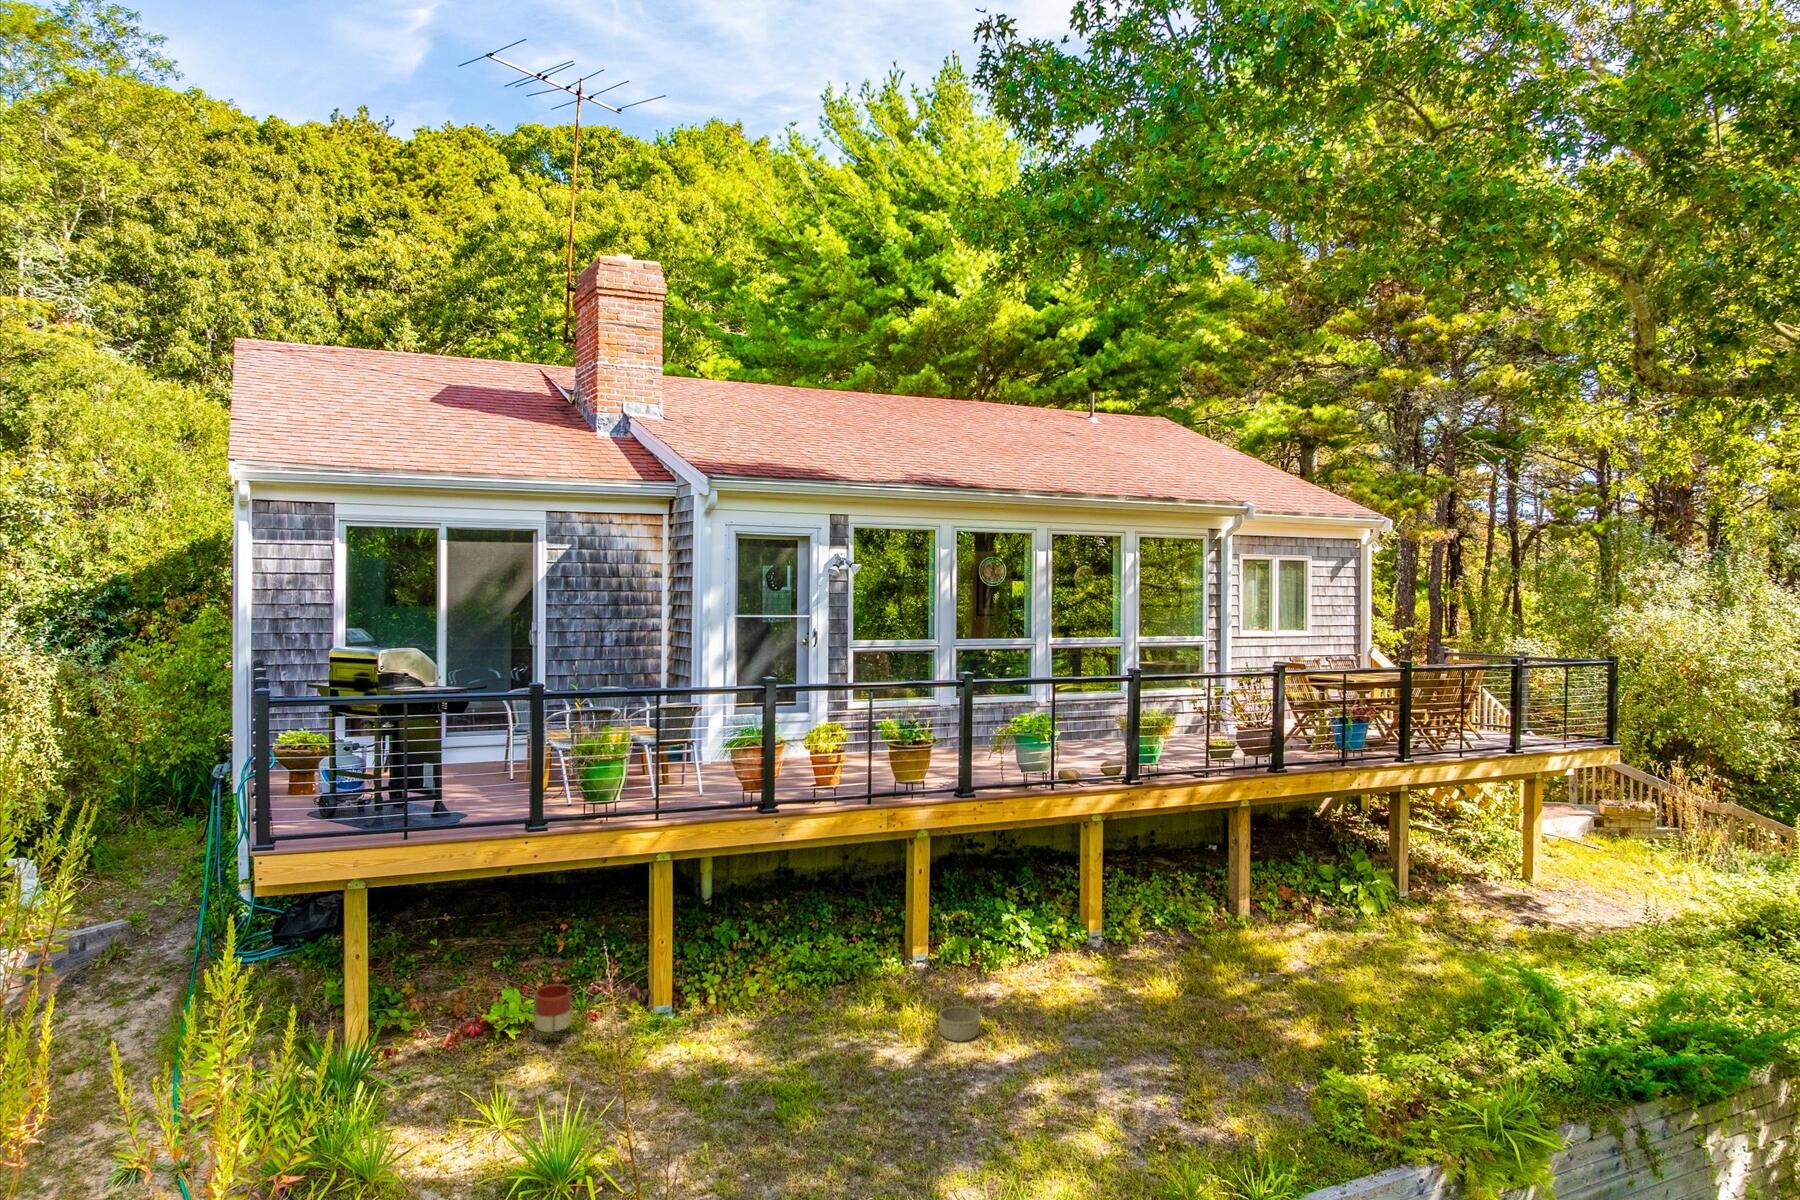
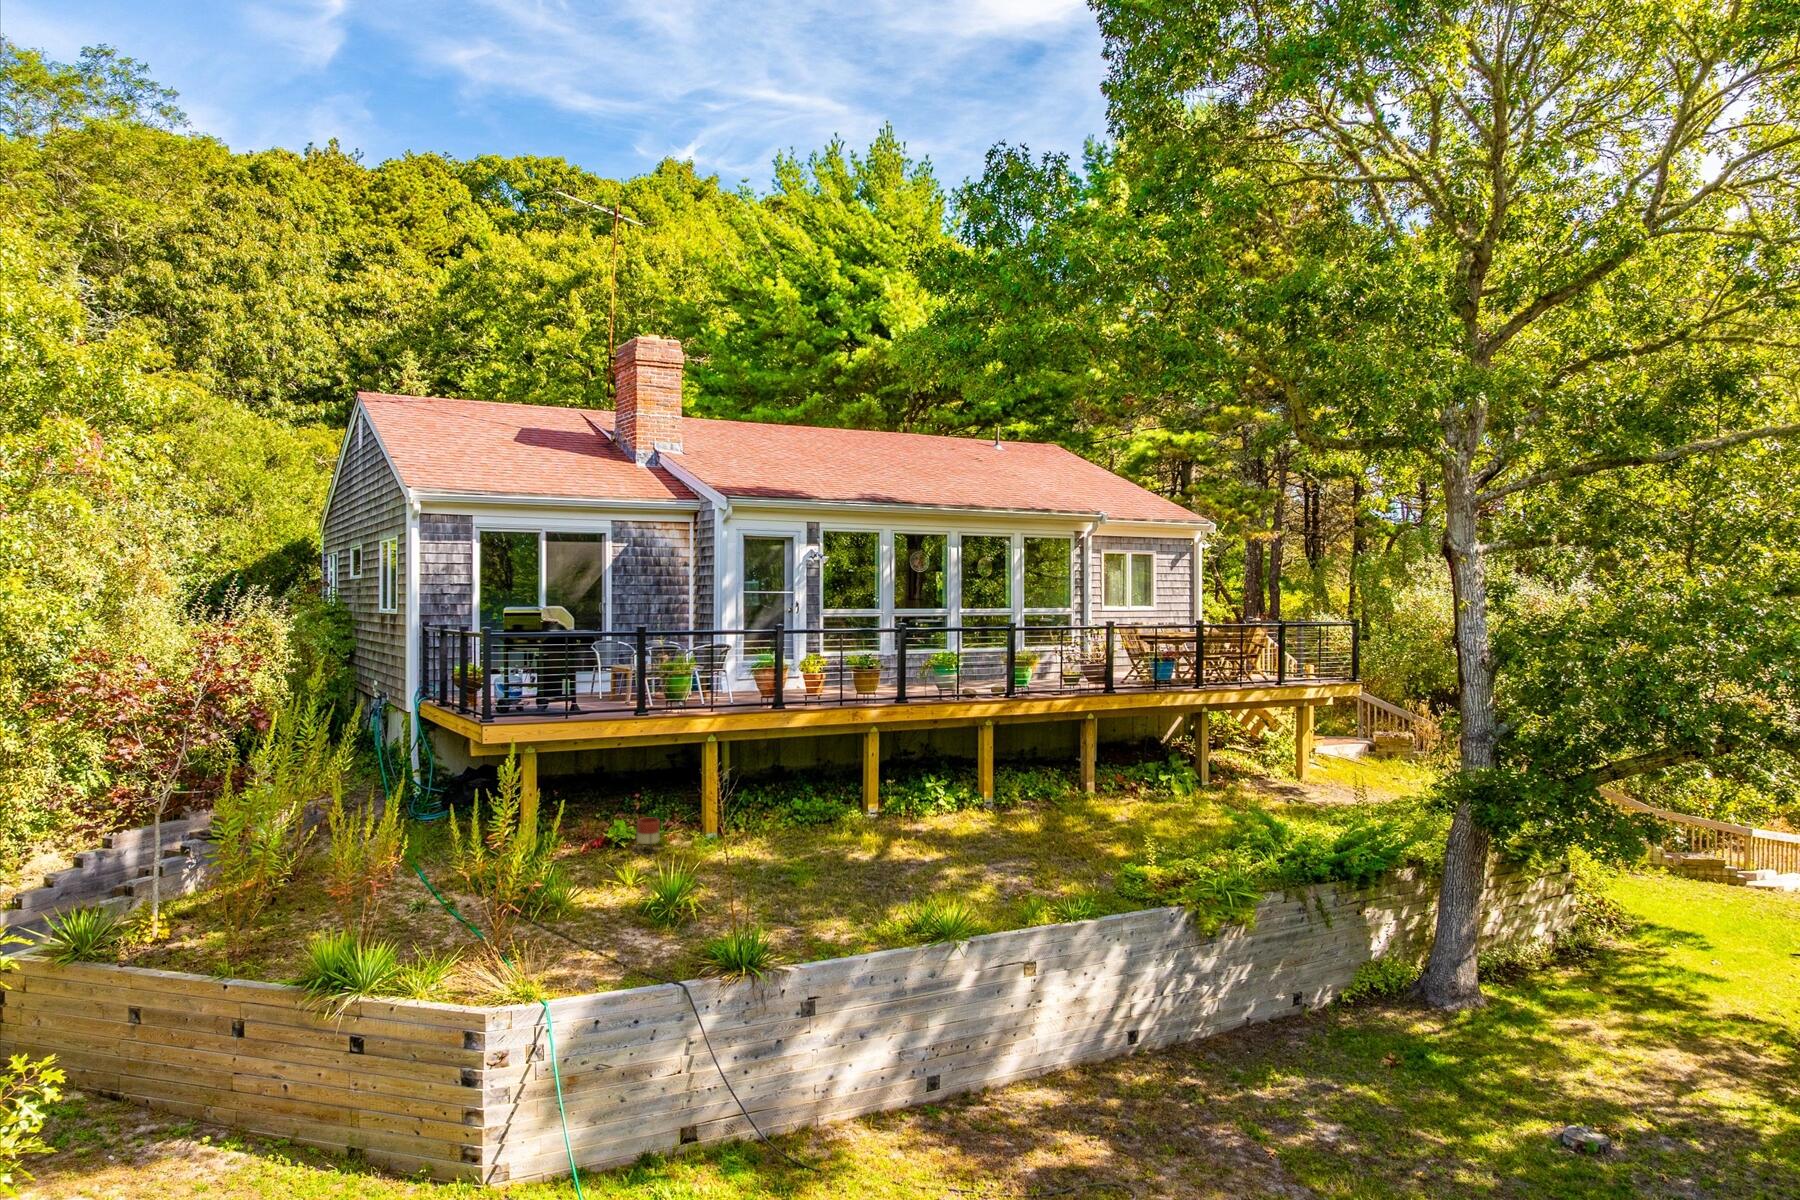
basket: present [938,981,981,1041] -> none [888,814,915,851]

